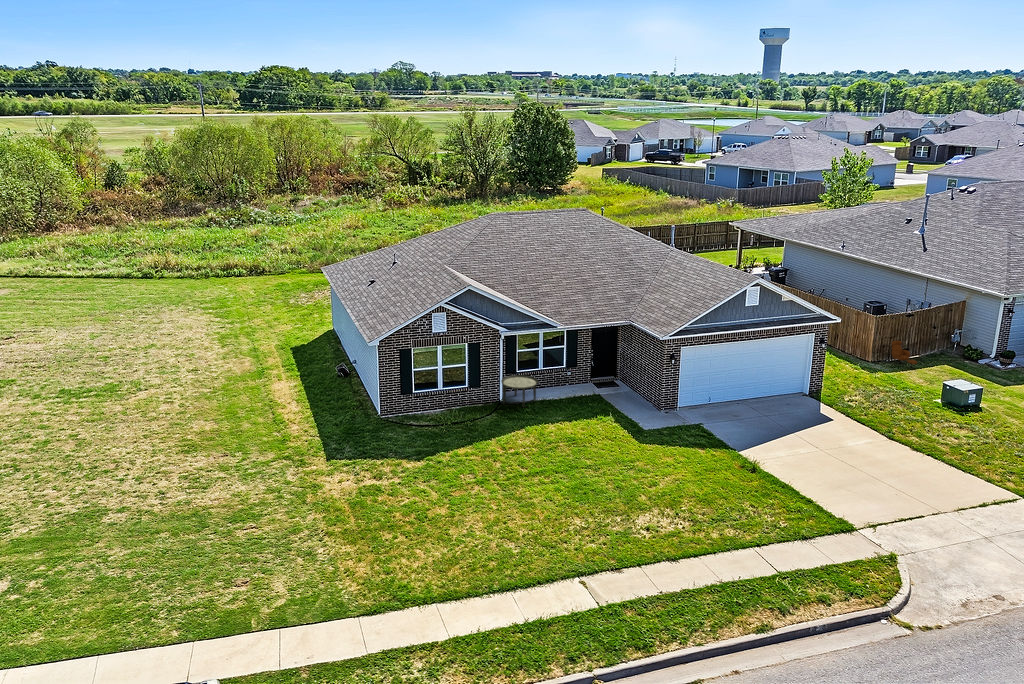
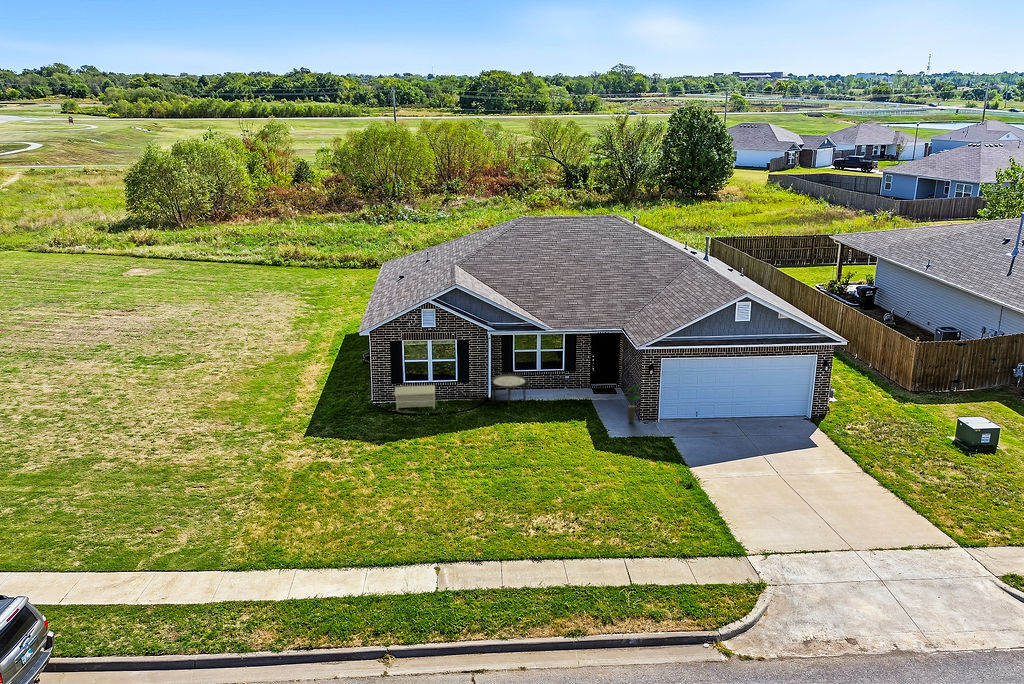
lounge chair: present [892,341,917,368] -> none [938,368,965,402]
potted plant: none [647,376,665,414] -> present [625,385,640,423]
storage bench: none [403,393,450,423] -> present [395,385,435,410]

